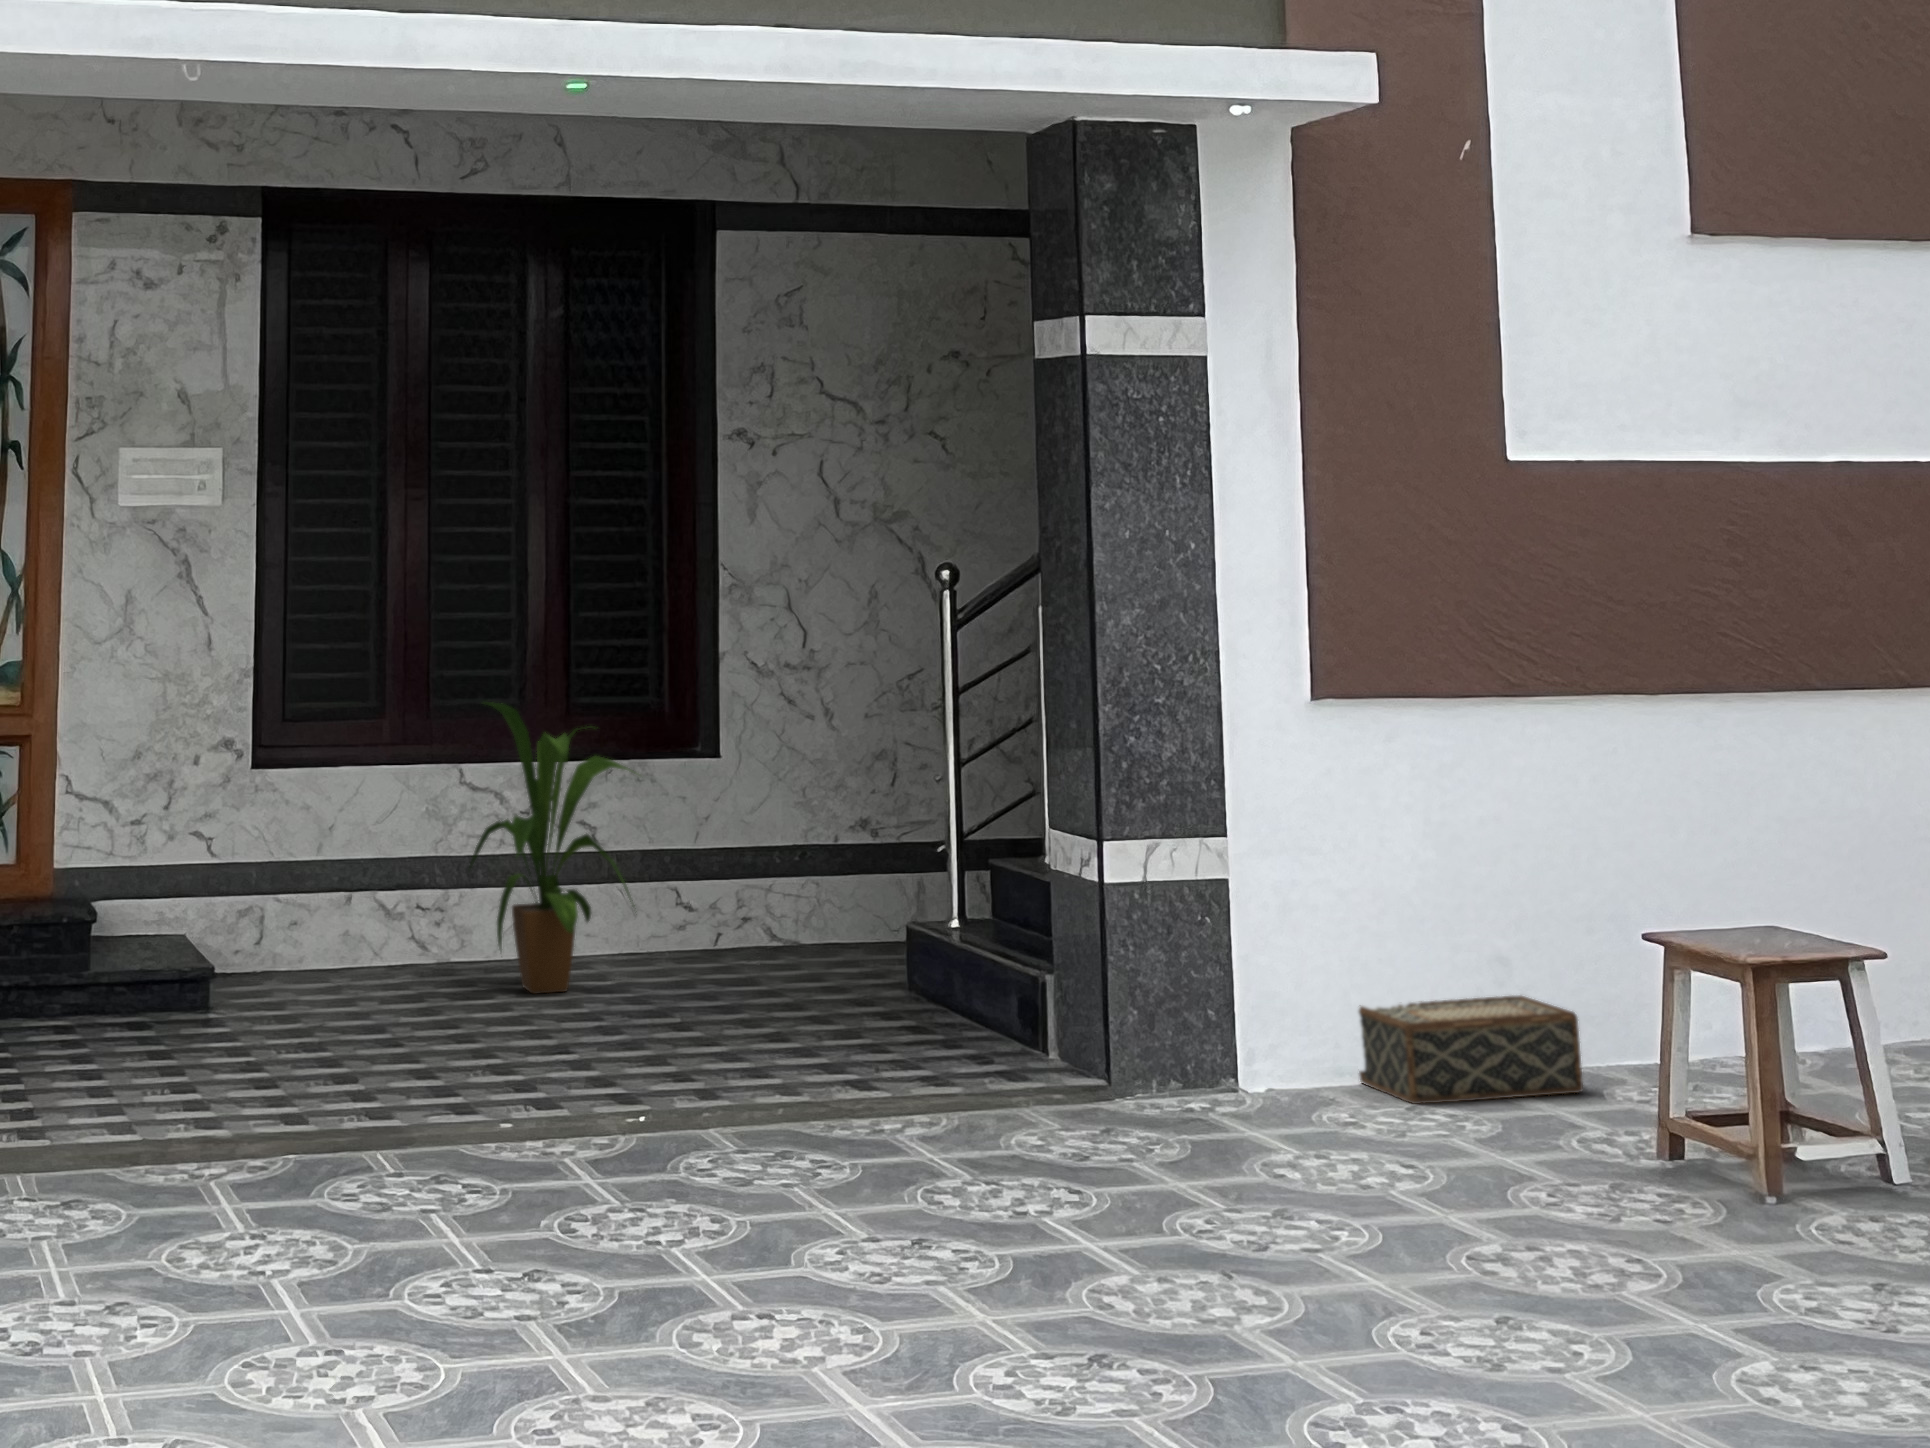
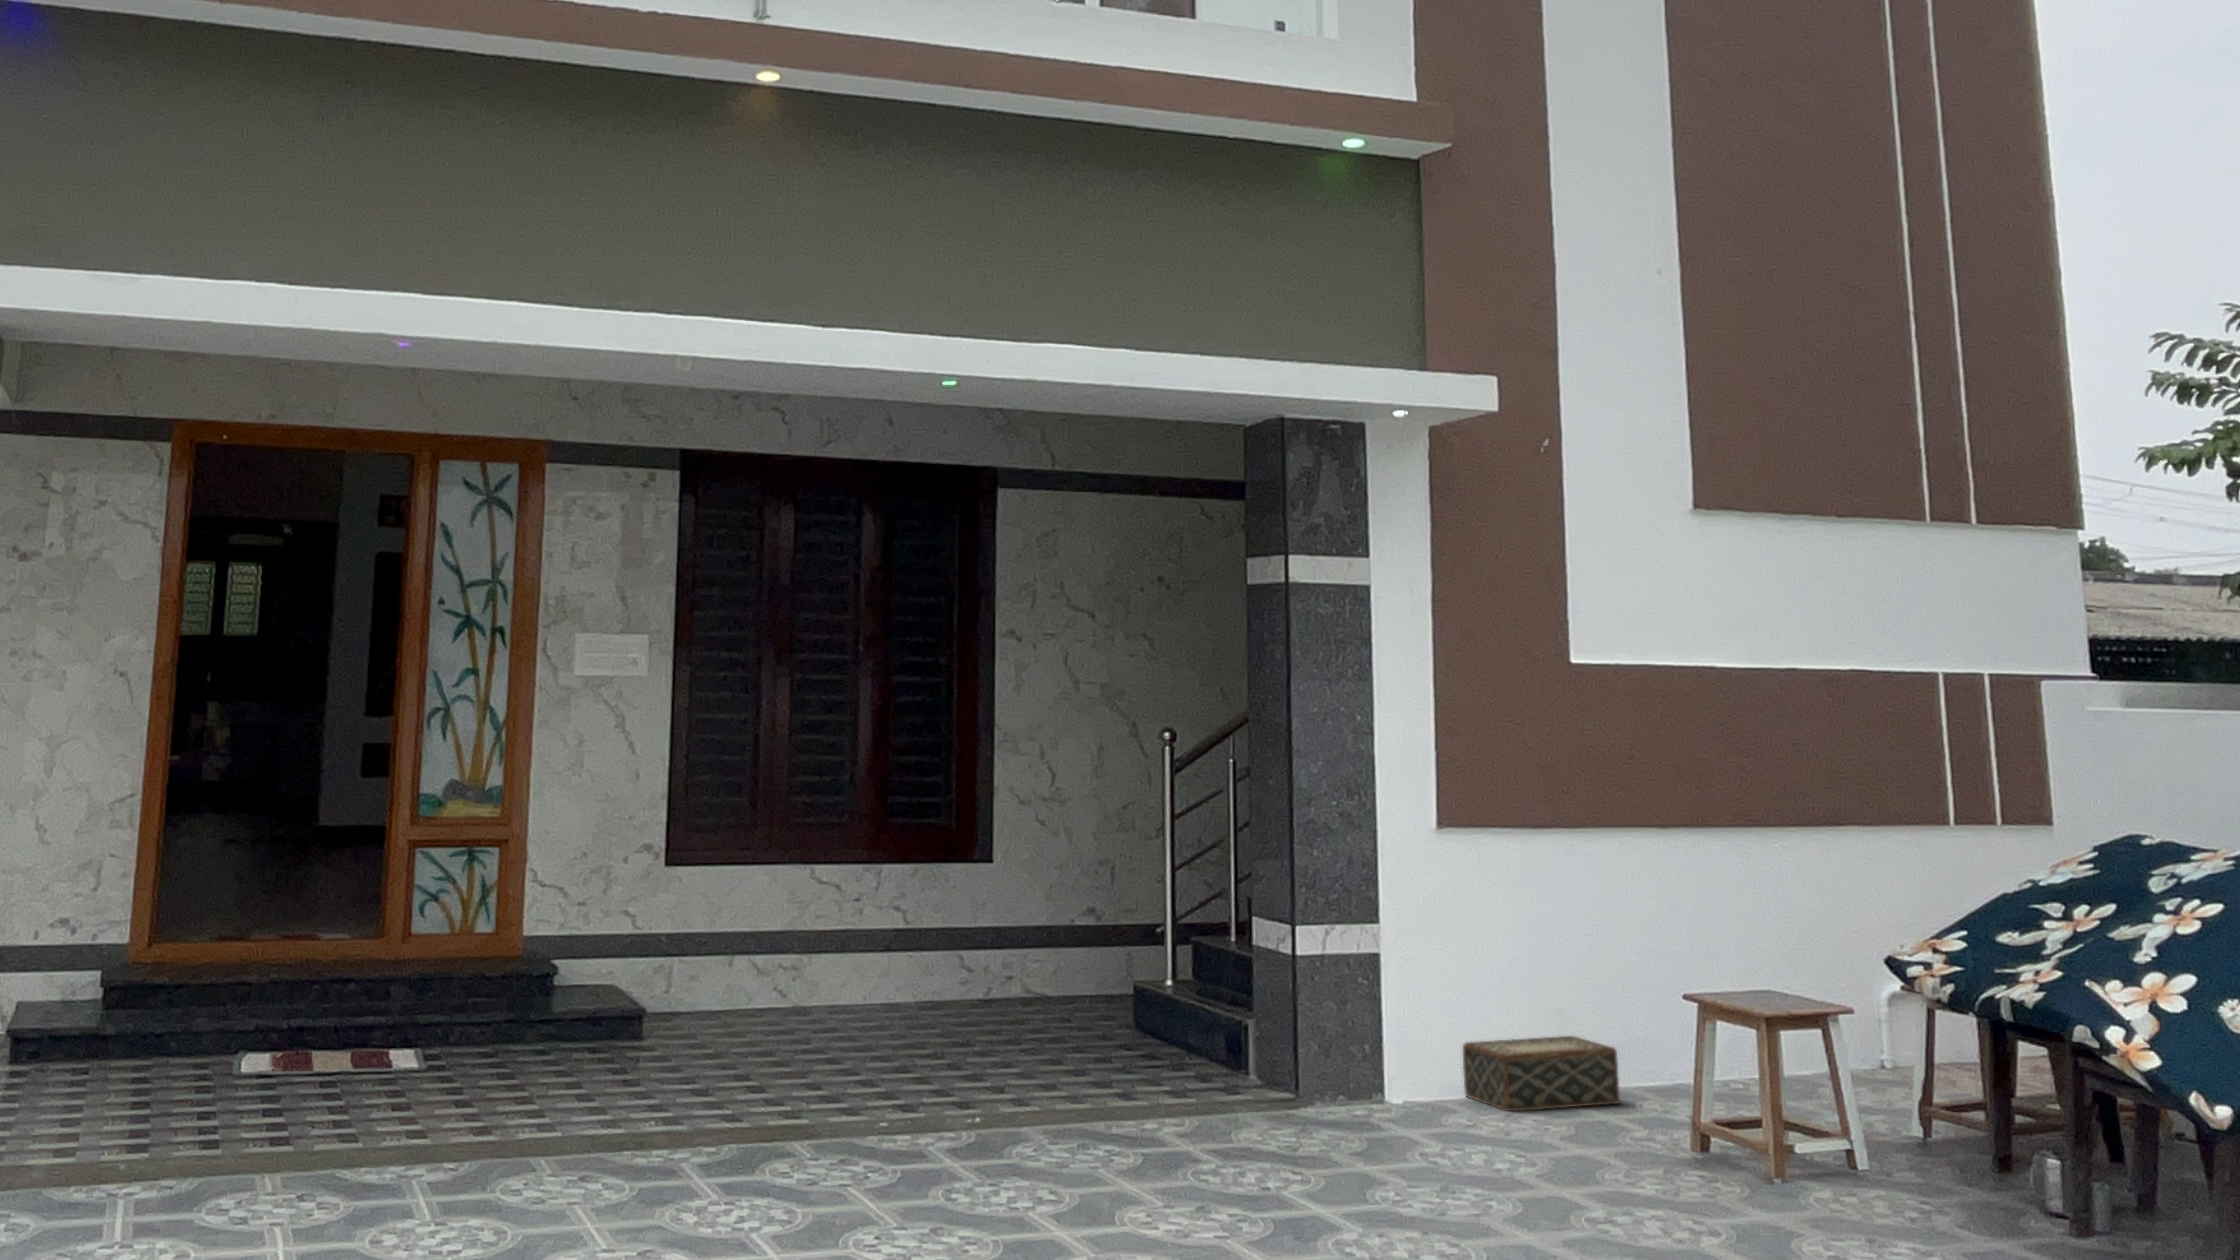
house plant: present [470,702,635,994] -> none [812,822,939,1030]

